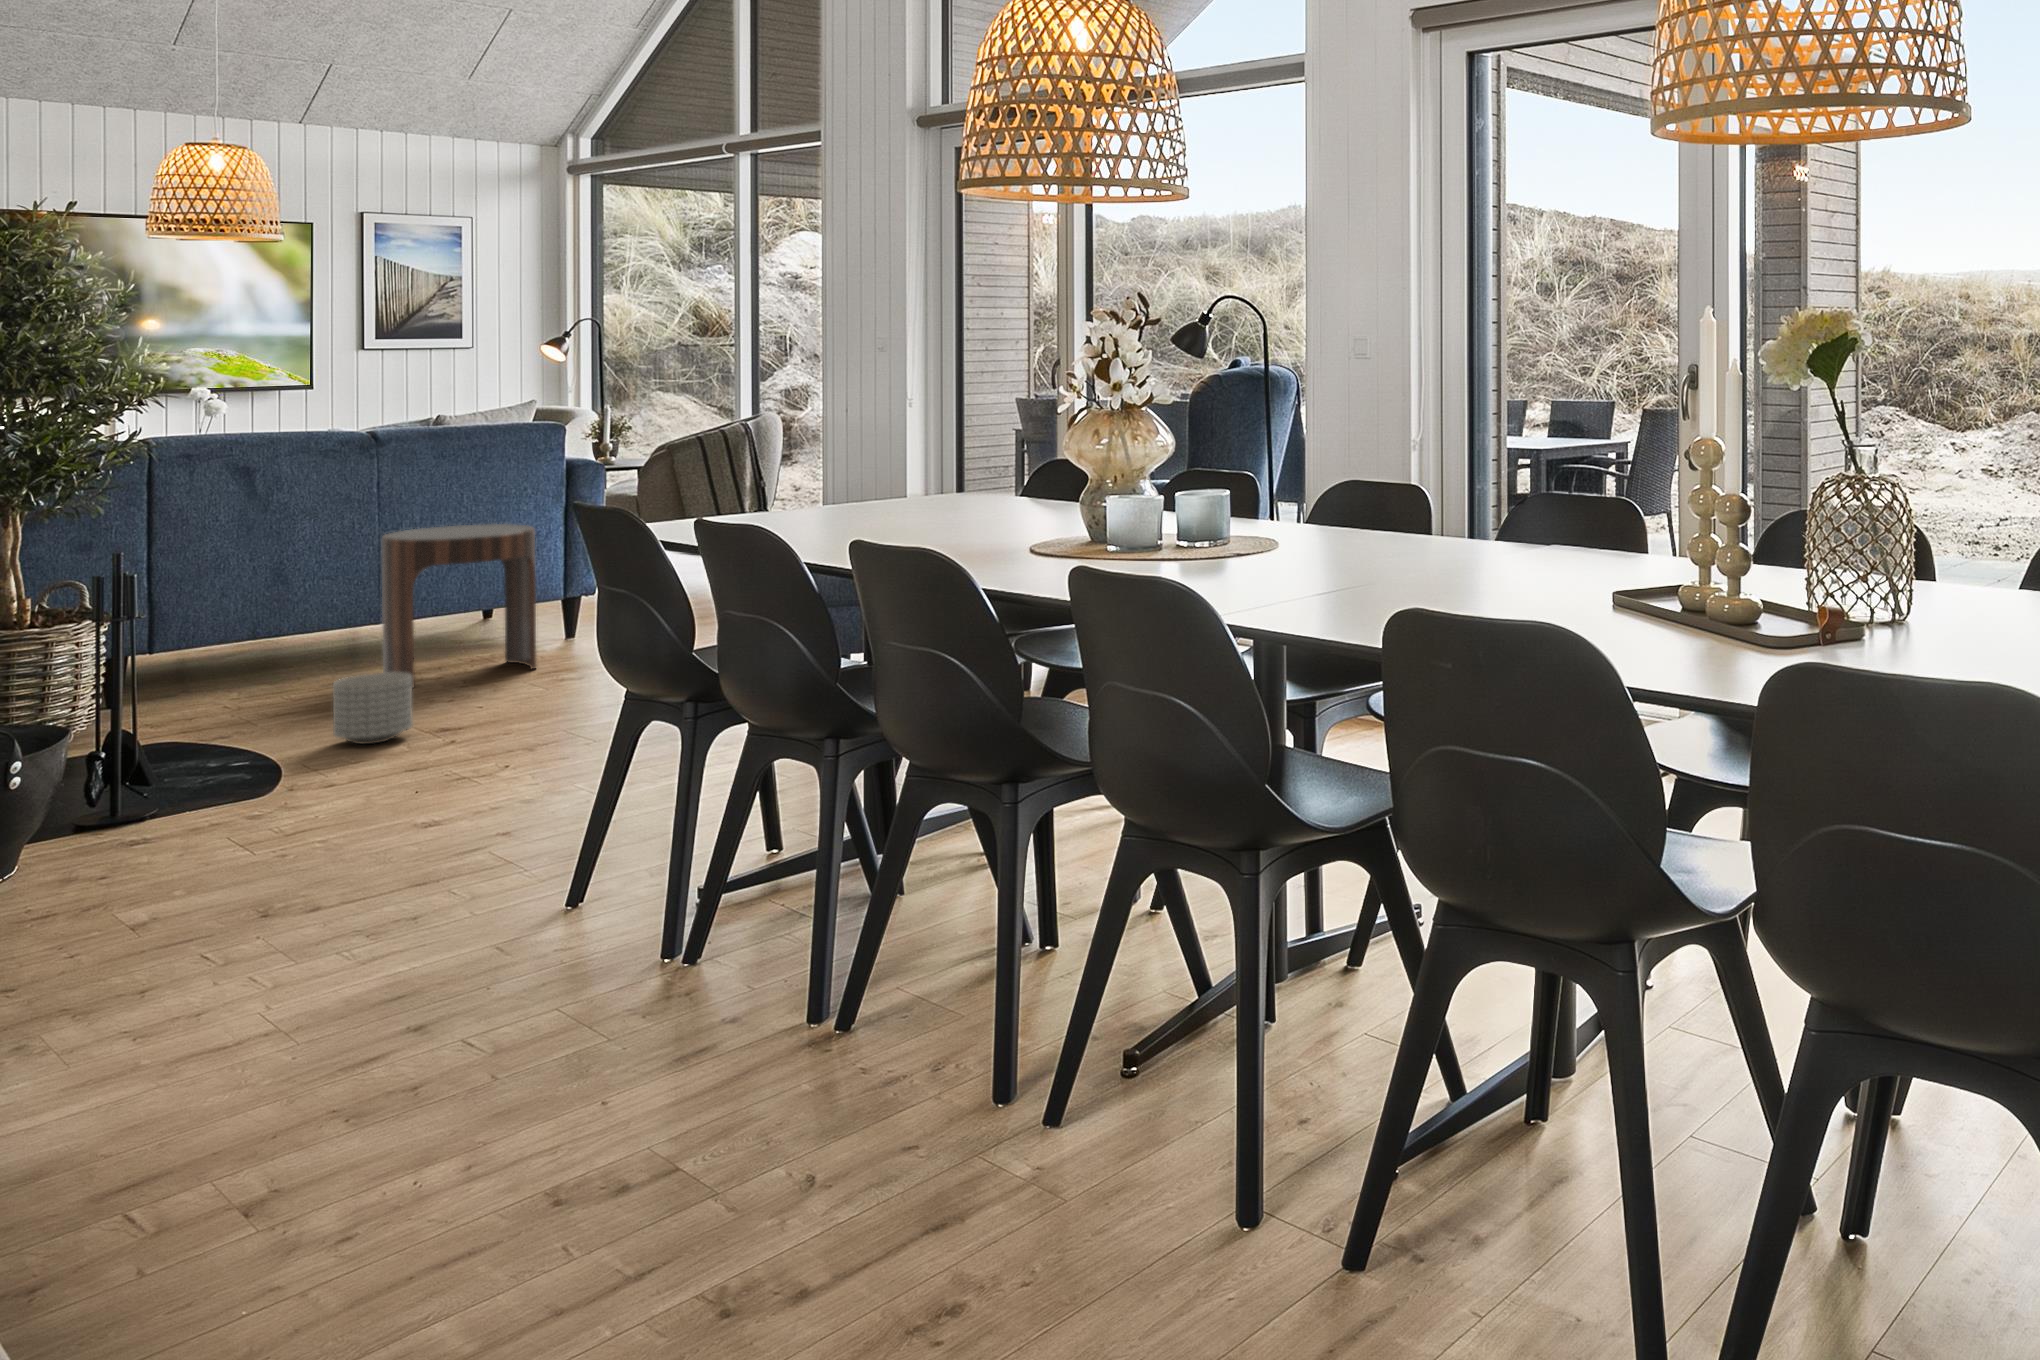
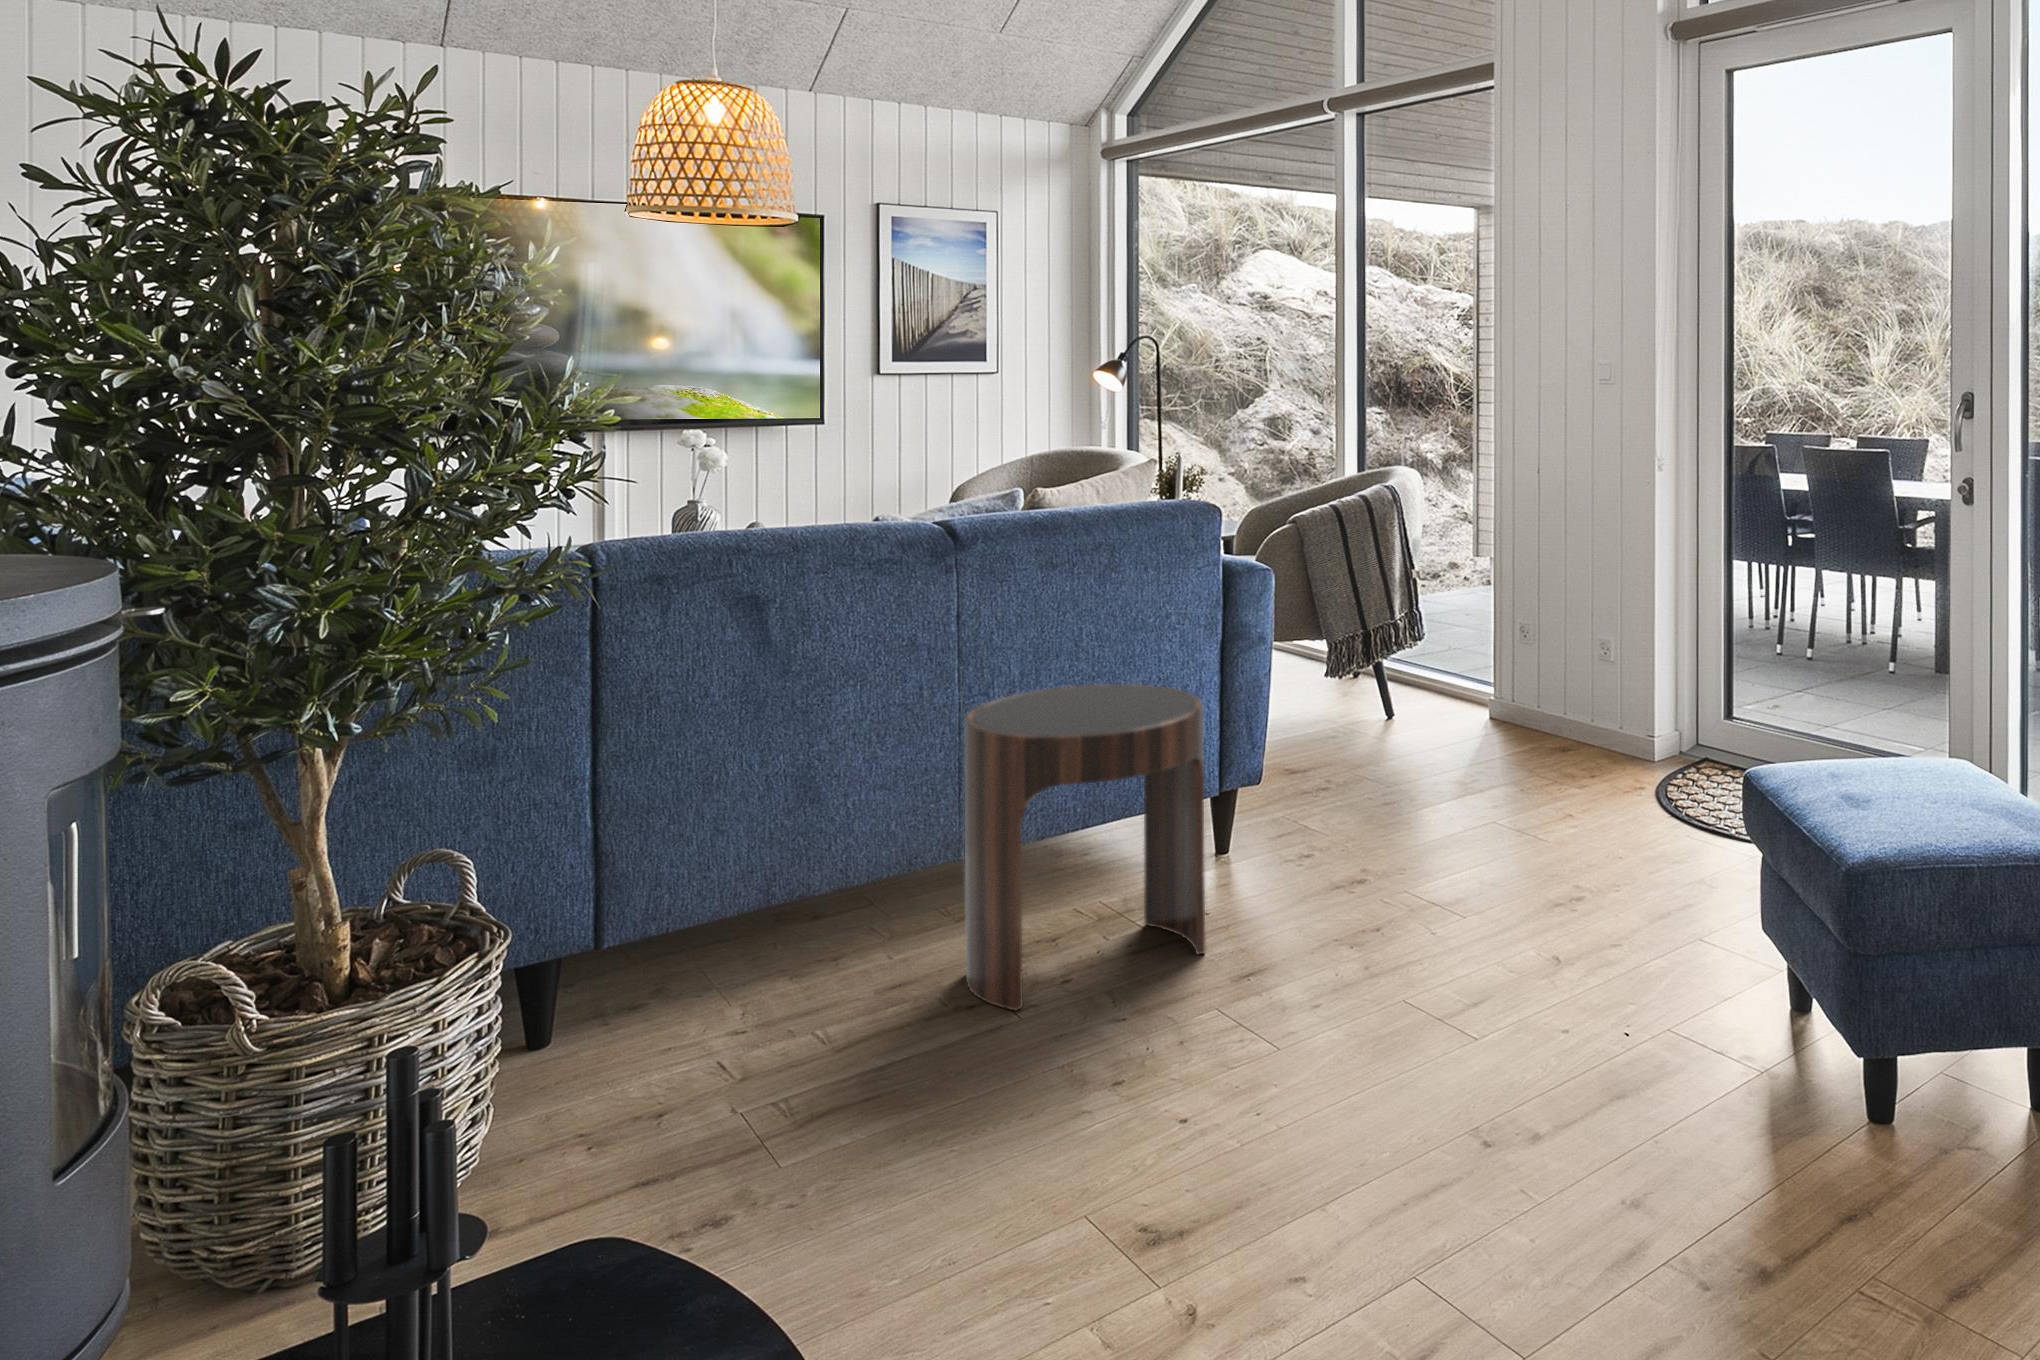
planter: present [333,672,413,744] -> none [920,1086,1071,1277]

